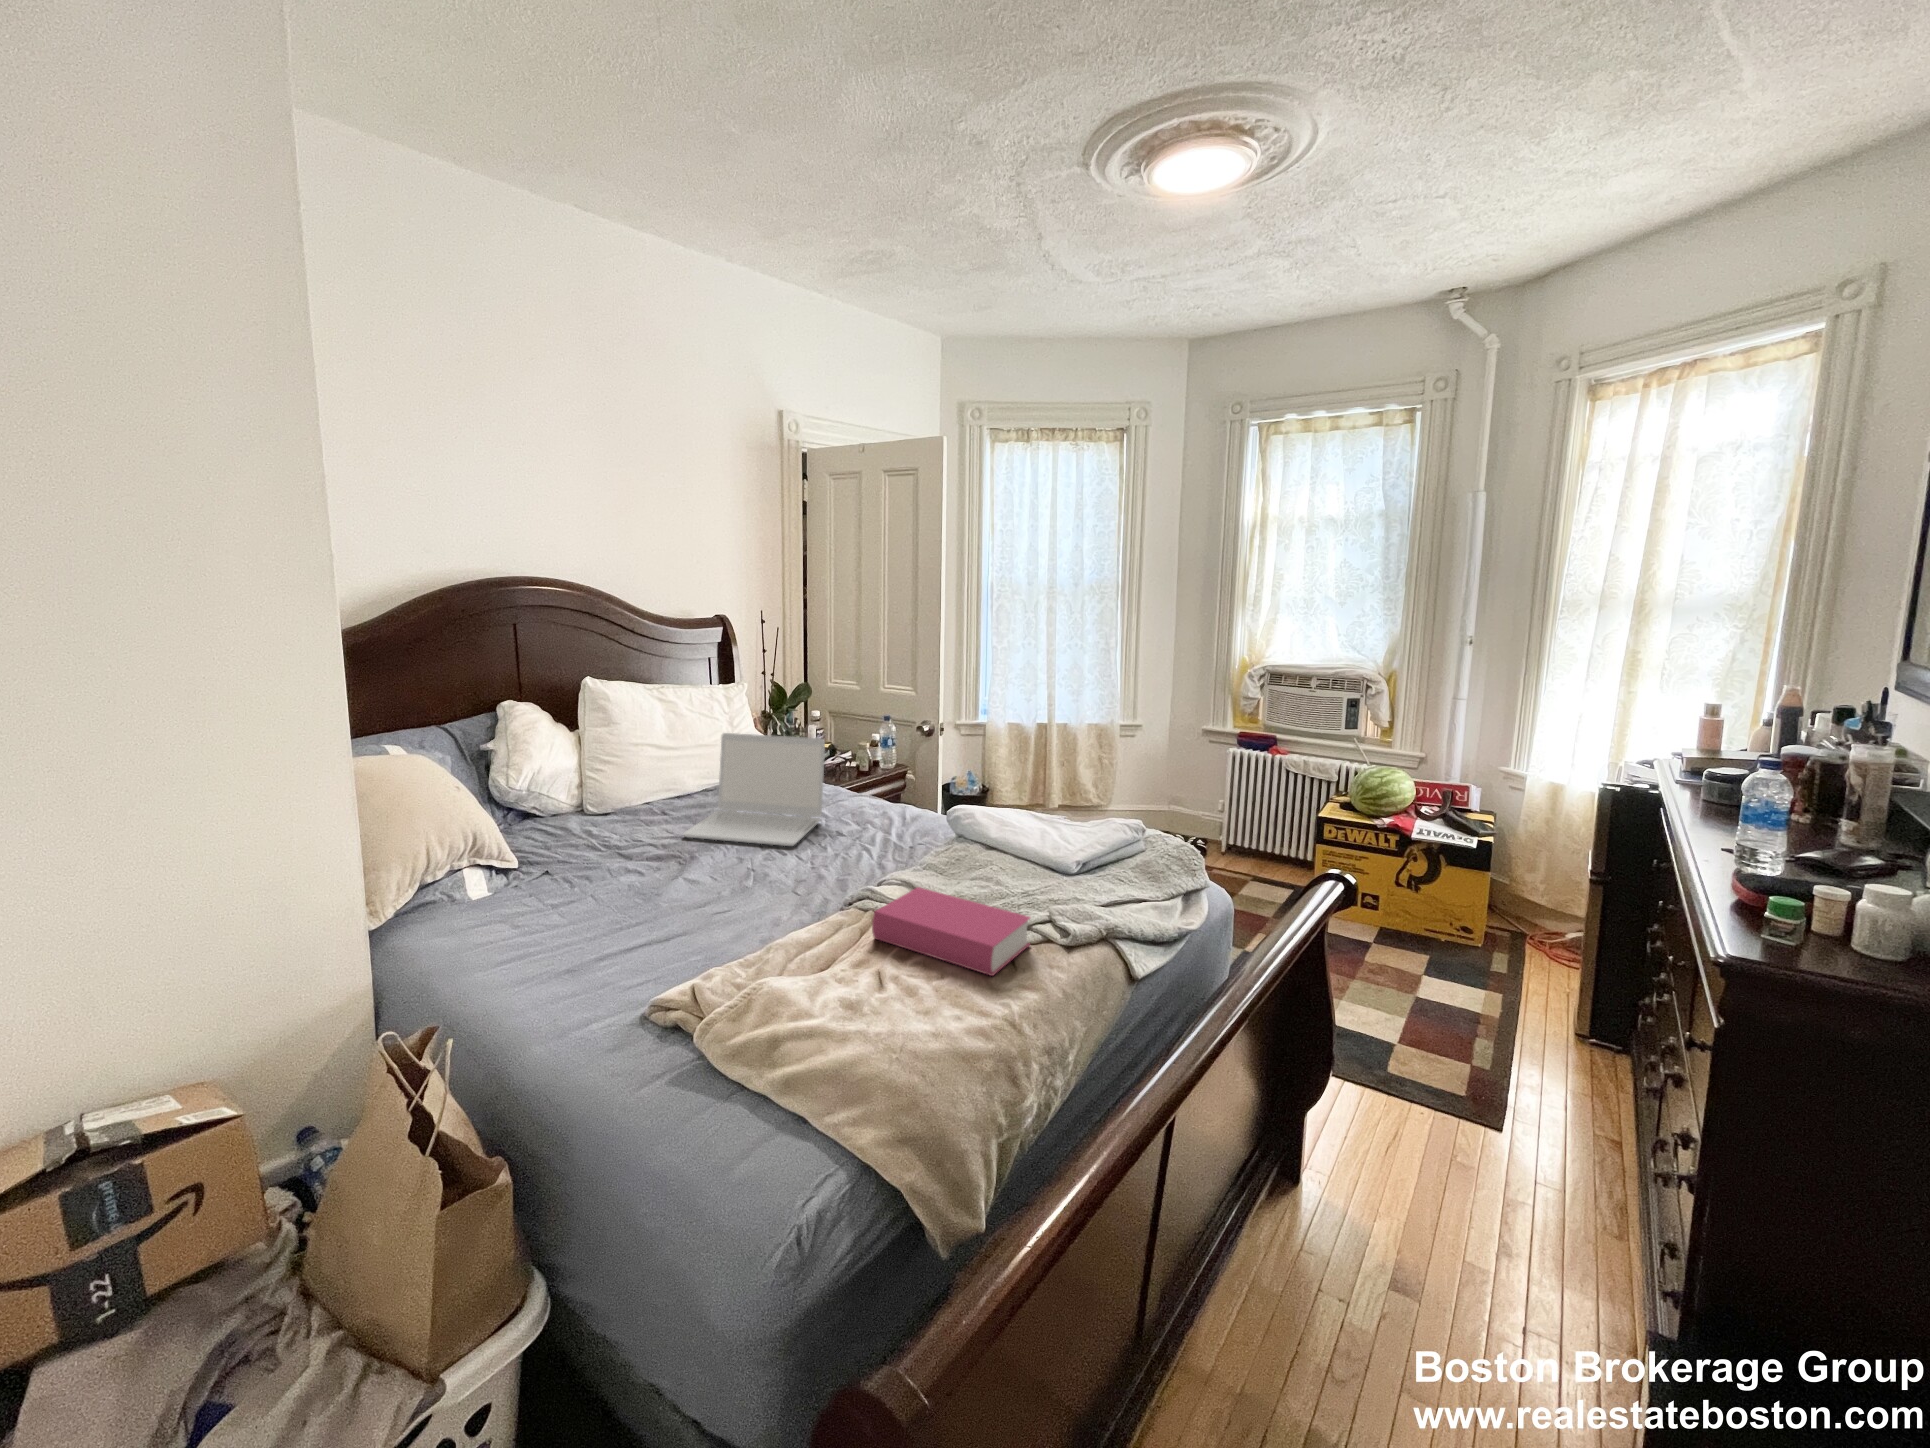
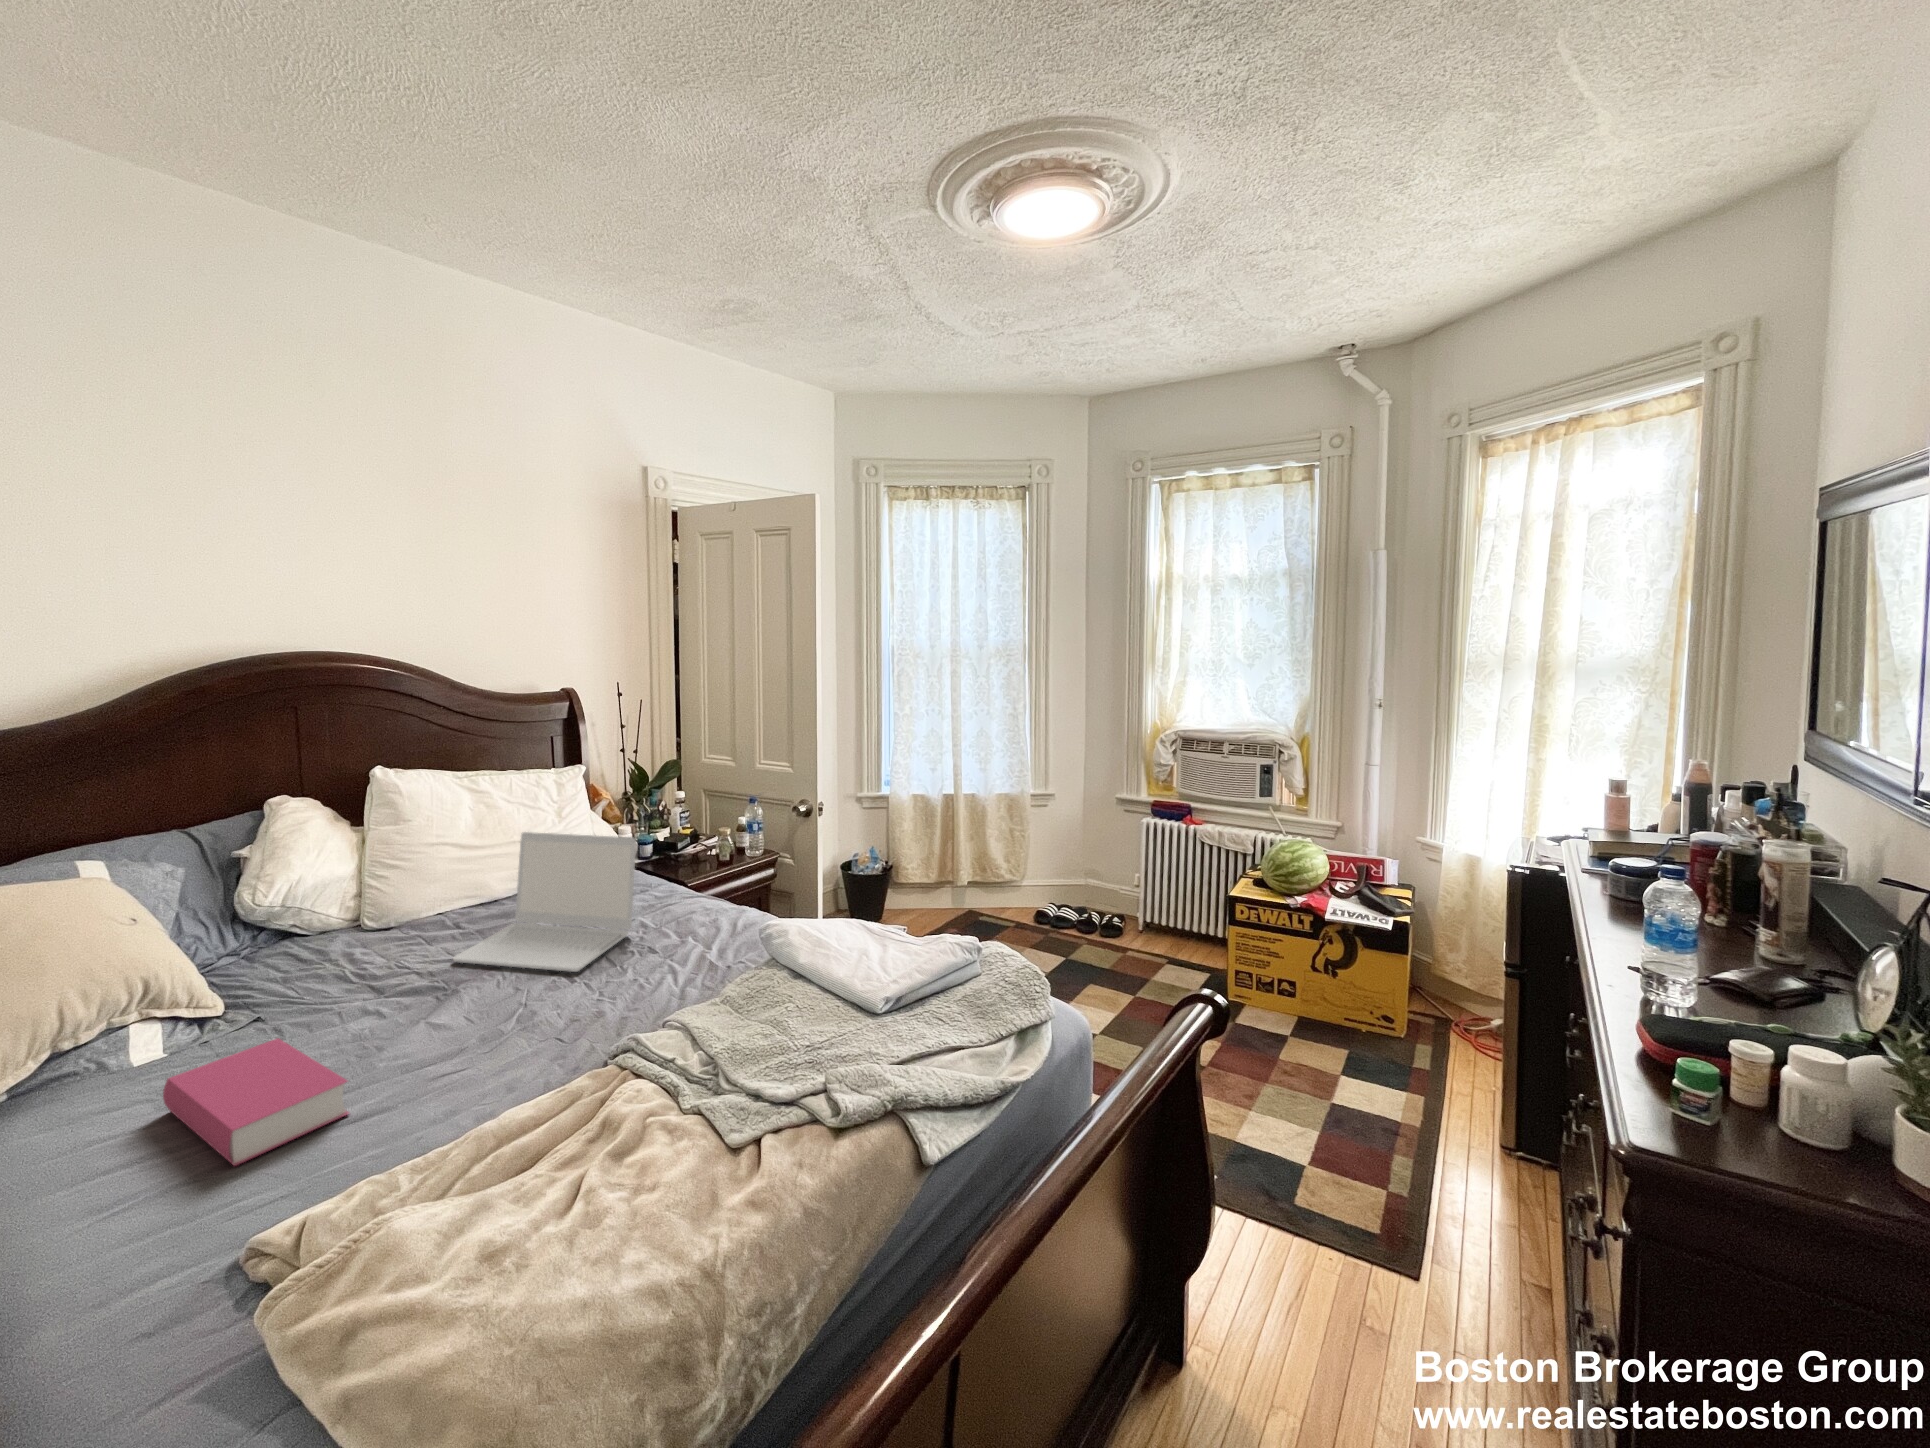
book: present [872,887,1030,976] -> present [163,1039,349,1166]

